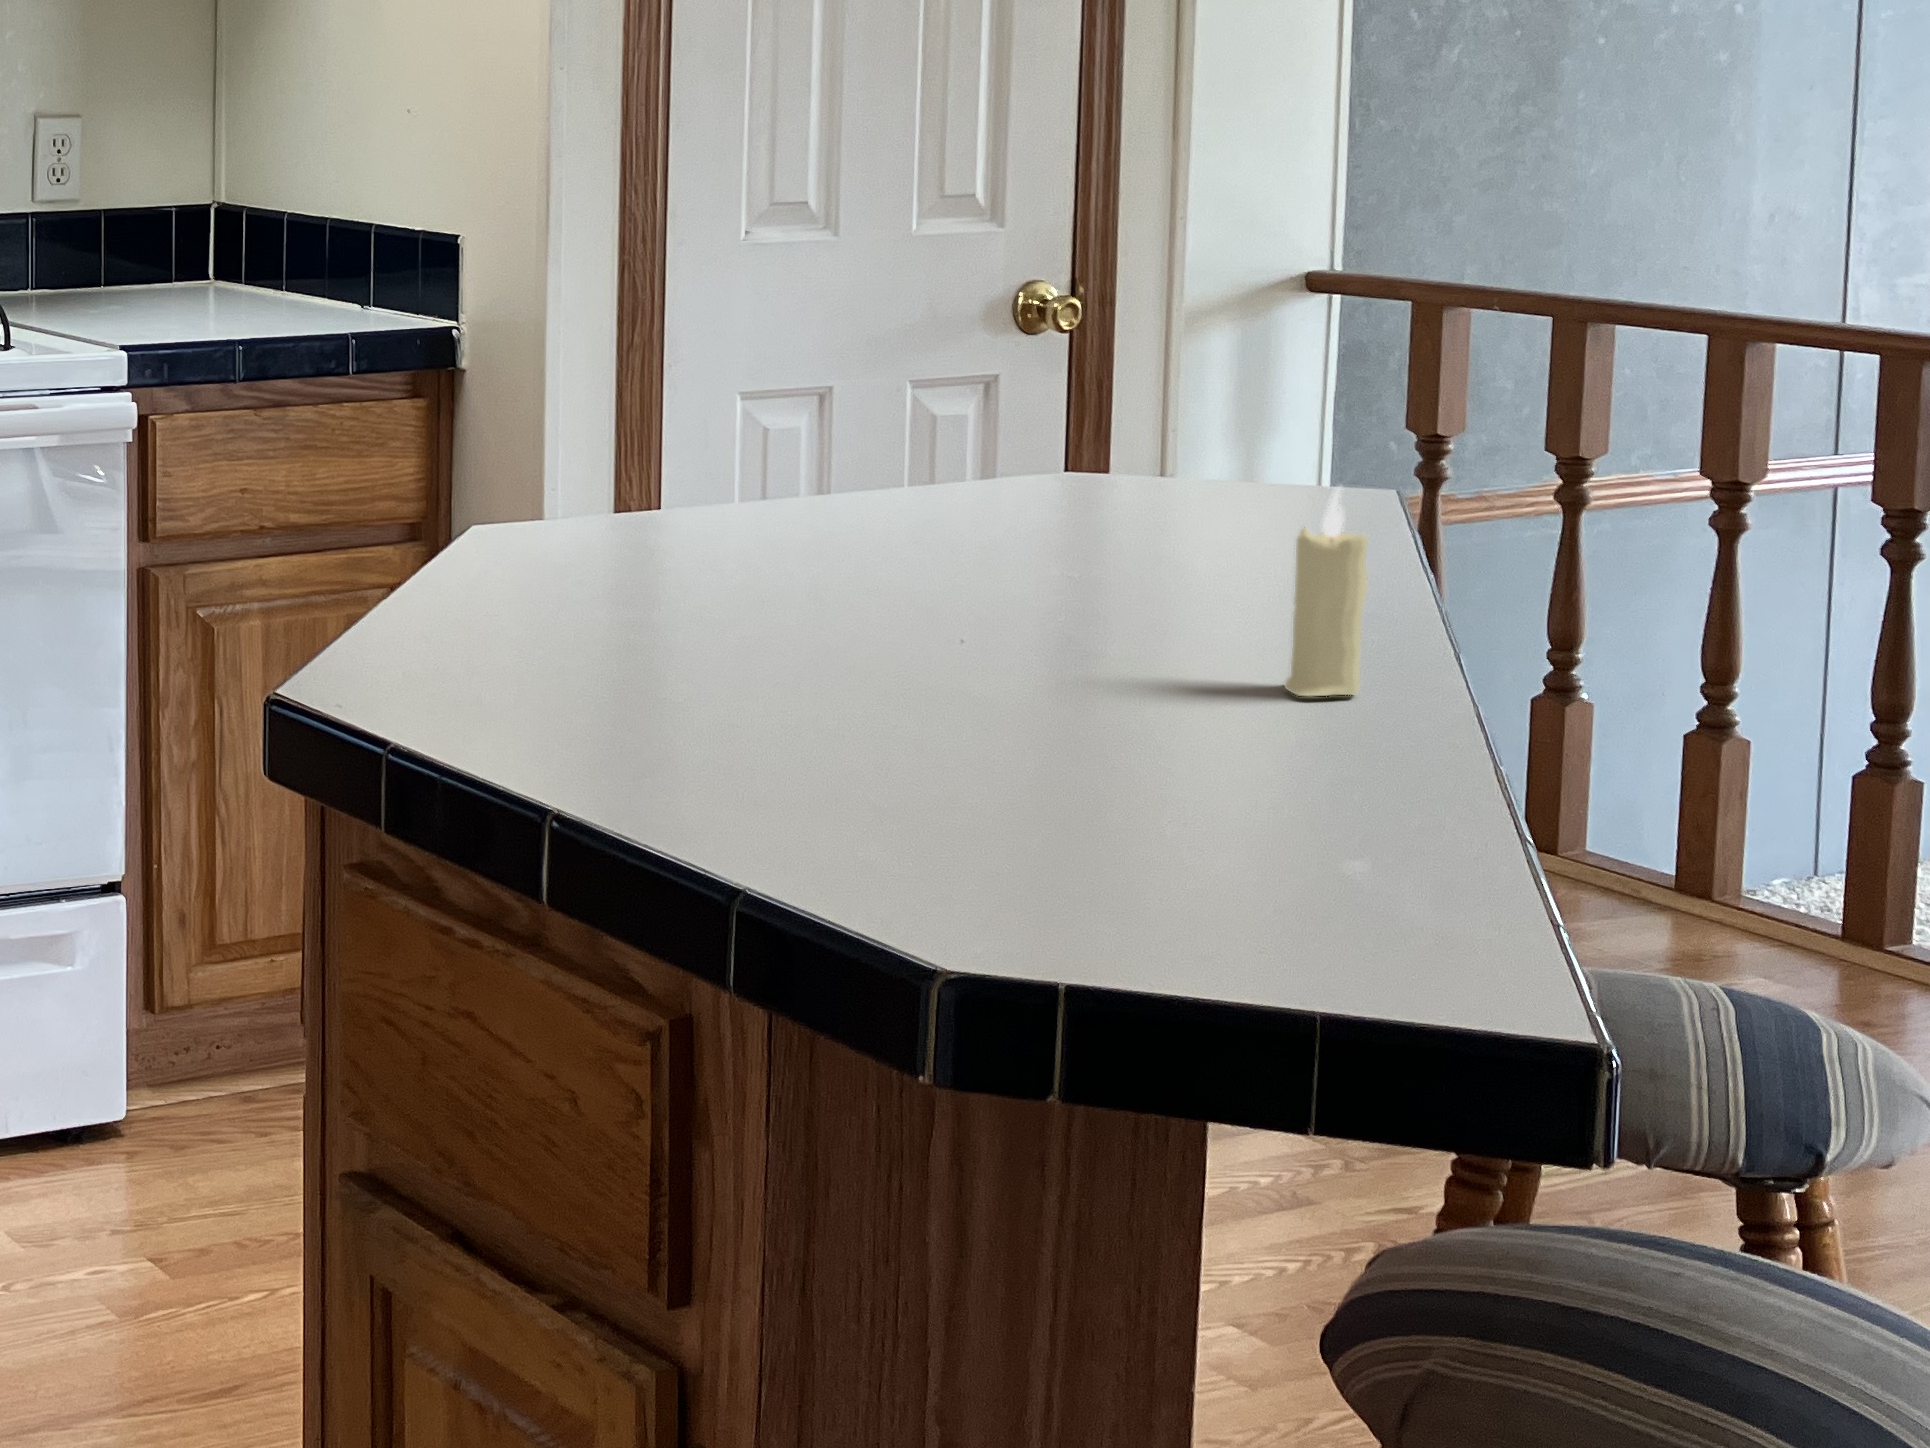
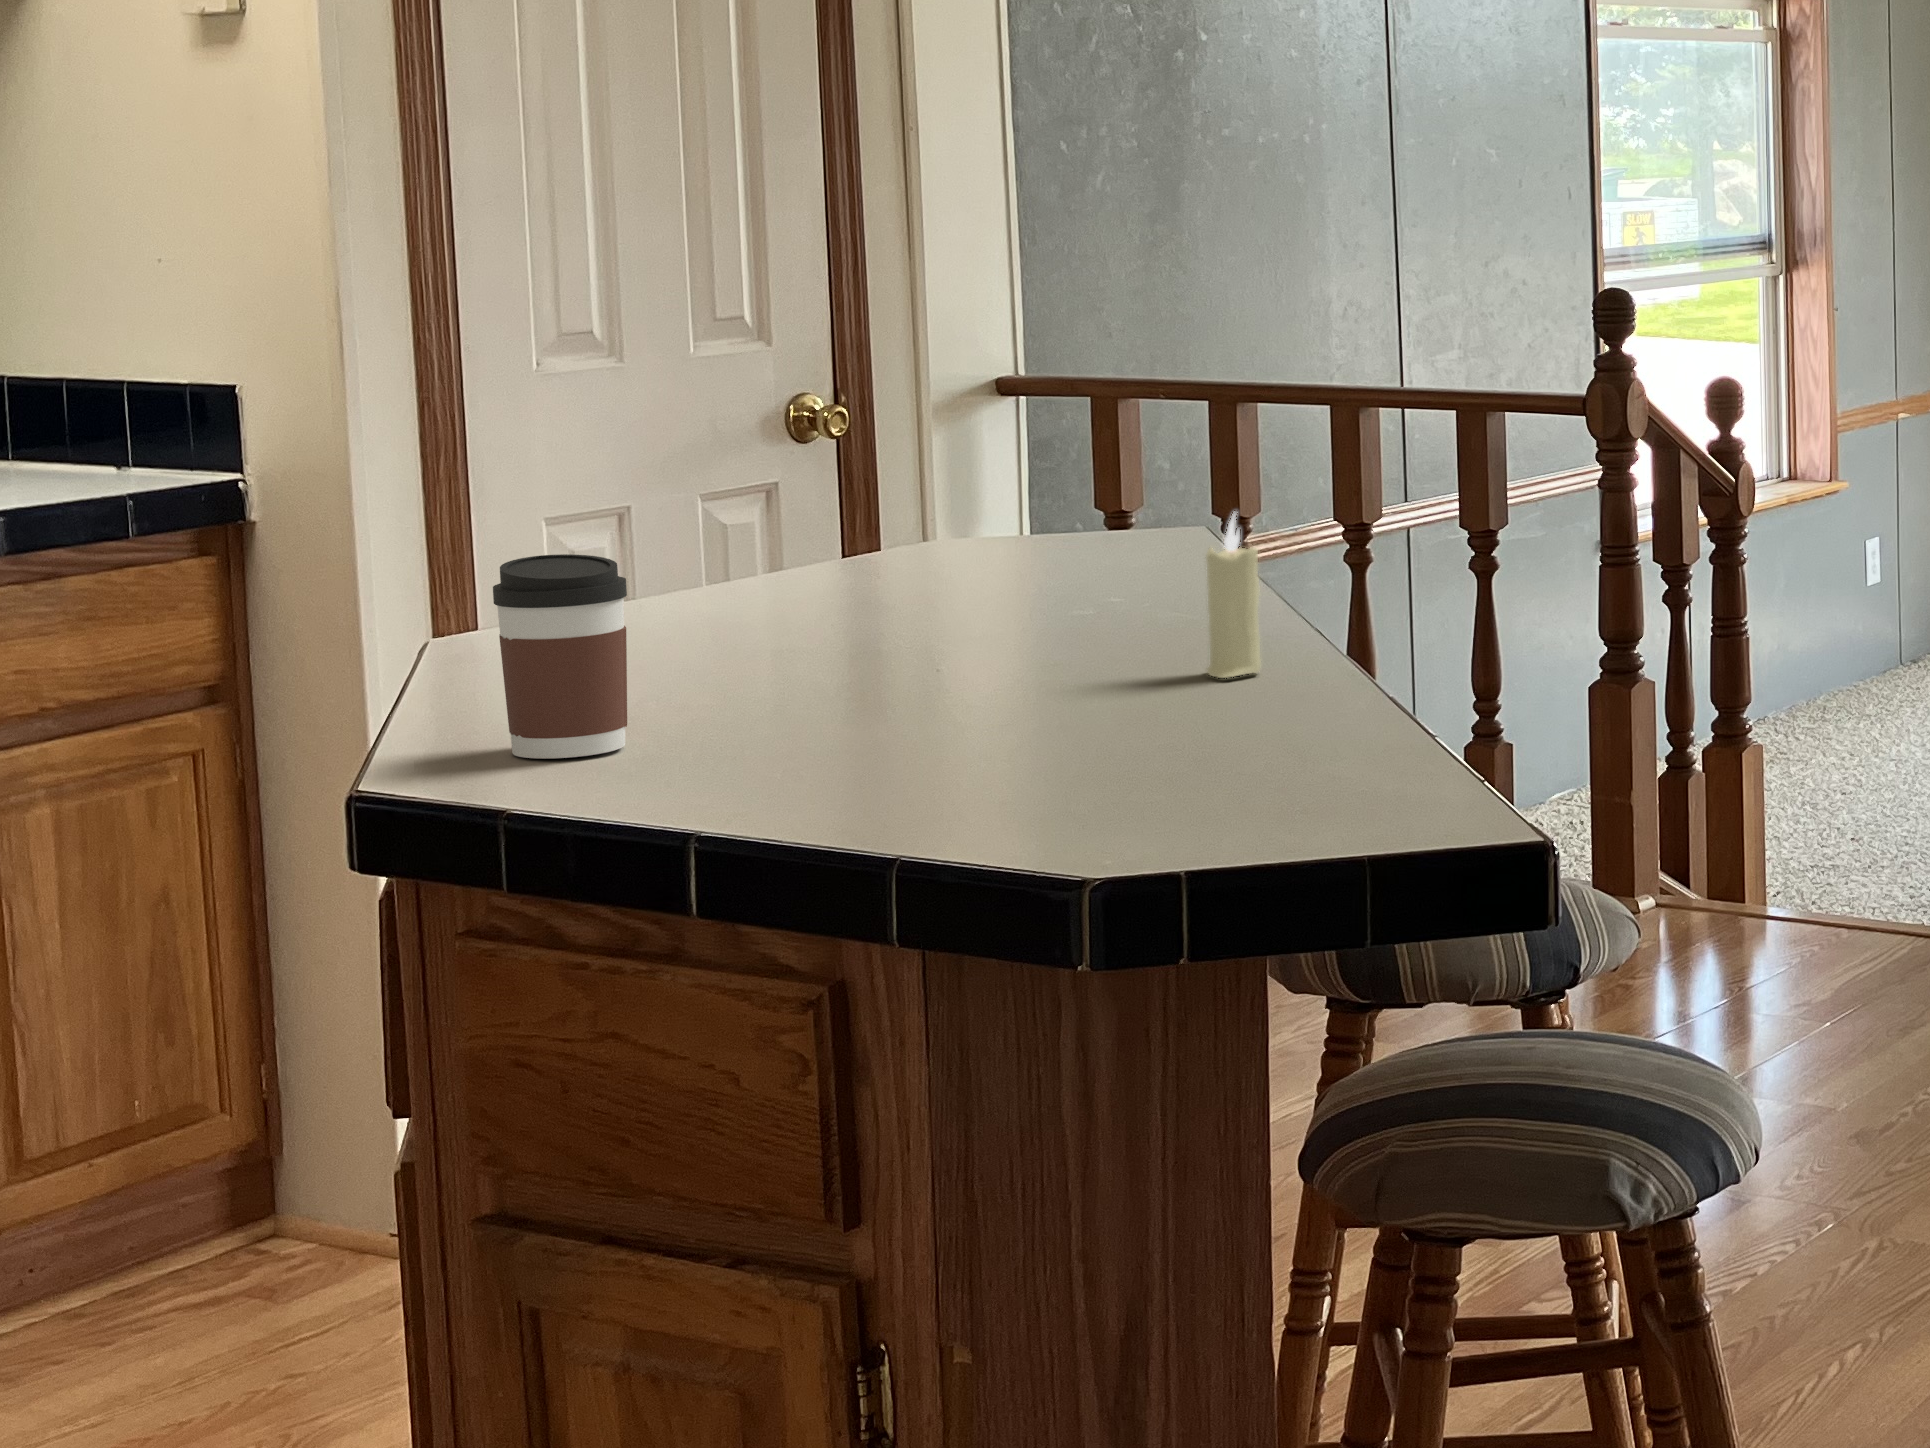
coffee cup: none [421,459,561,687] -> present [493,554,627,759]

